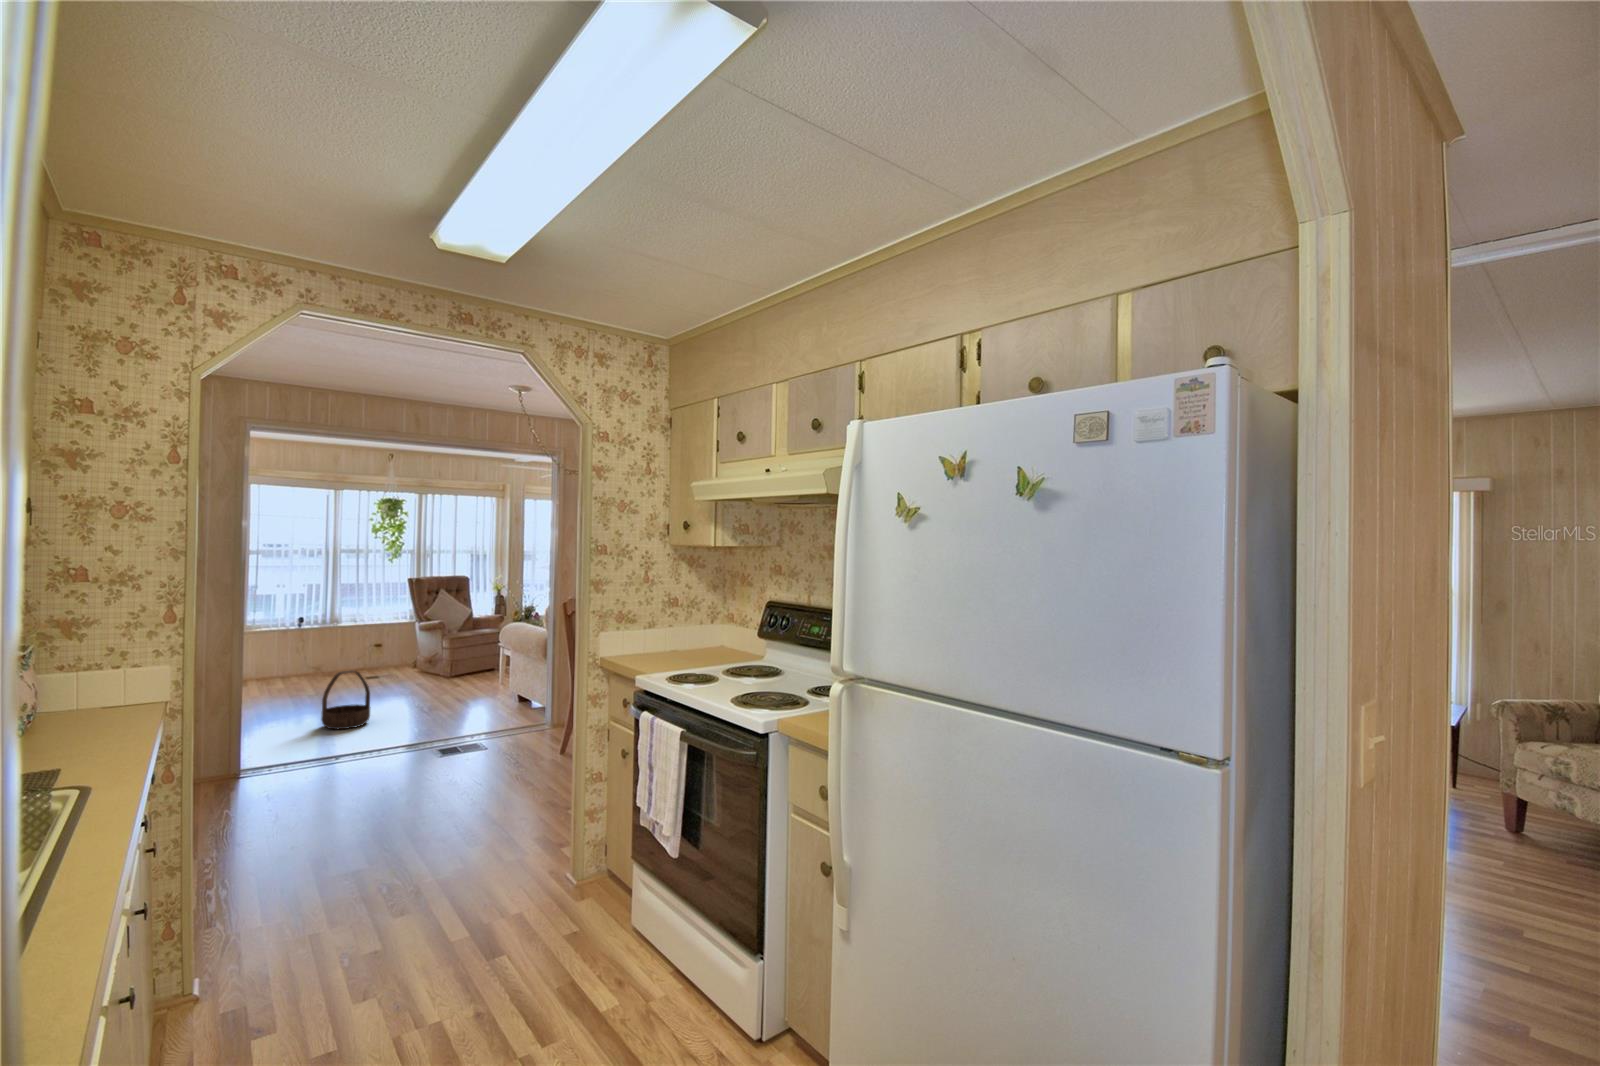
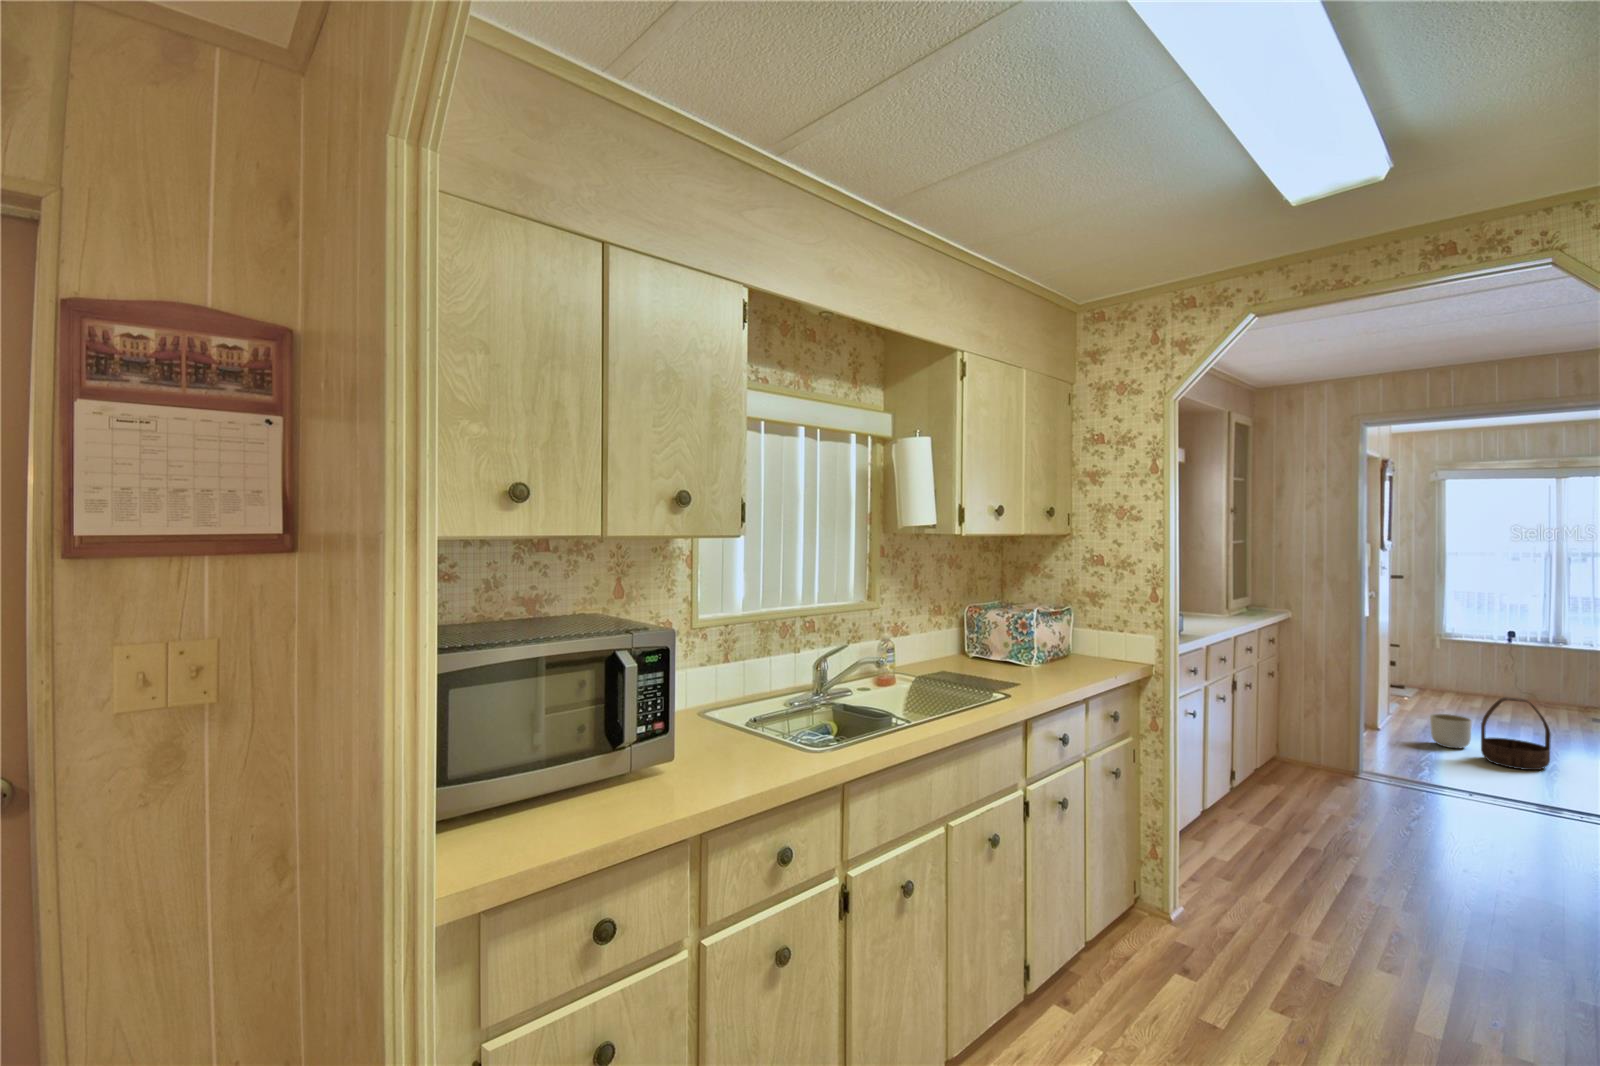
planter: none [275,696,309,727] -> present [1430,714,1472,748]

